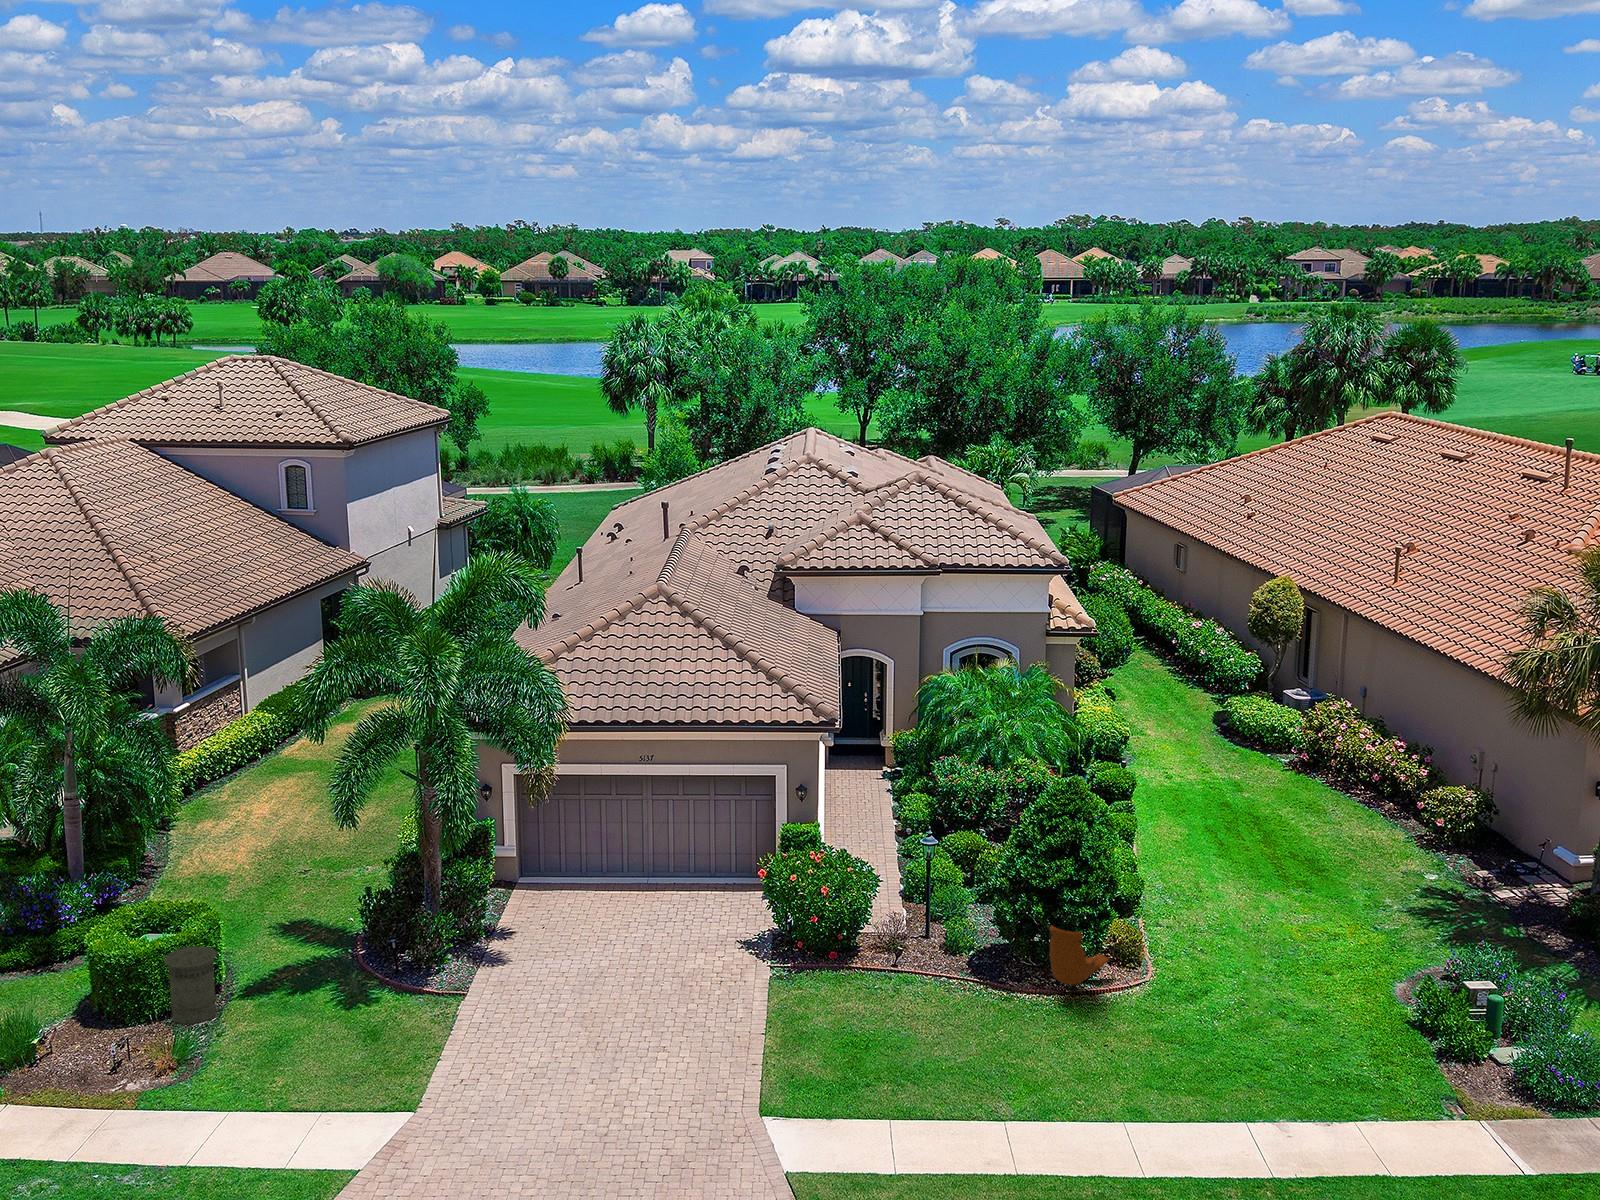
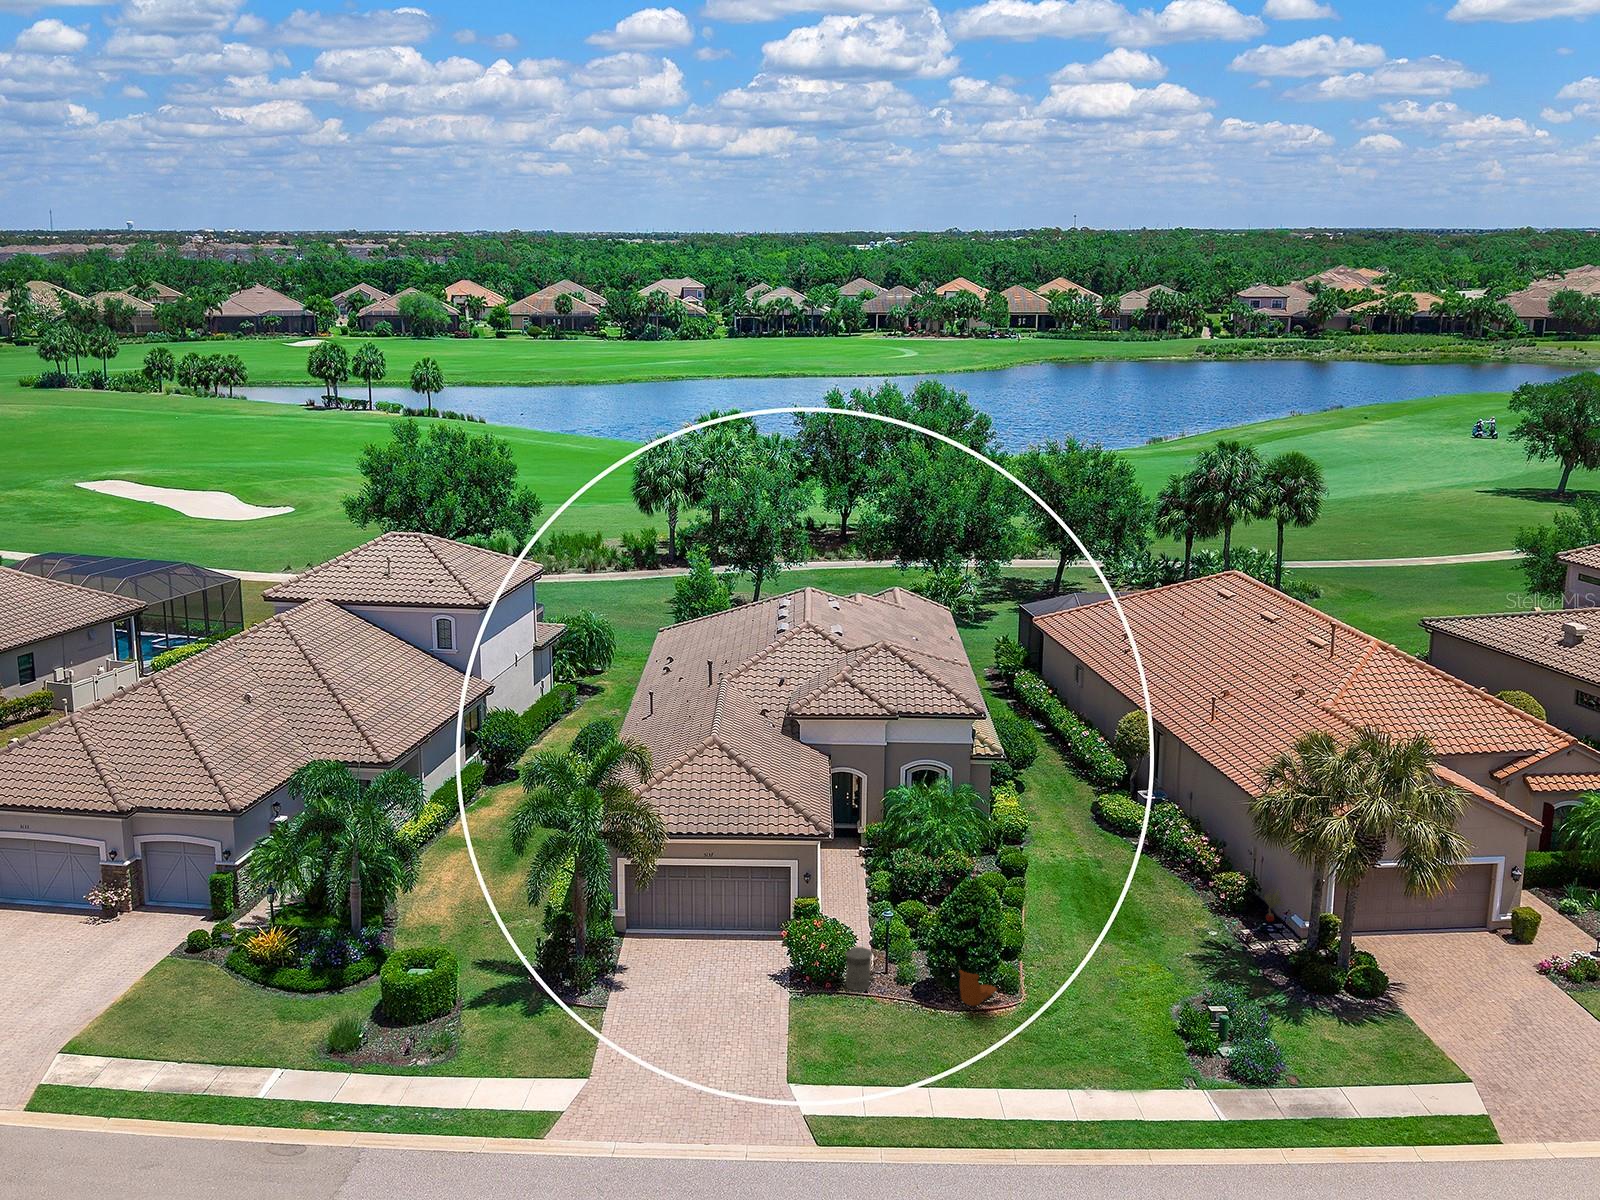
potted tree: none [1502,808,1540,862] -> present [1264,889,1284,922]
trash can: present [164,946,217,1024] -> present [845,947,873,991]

